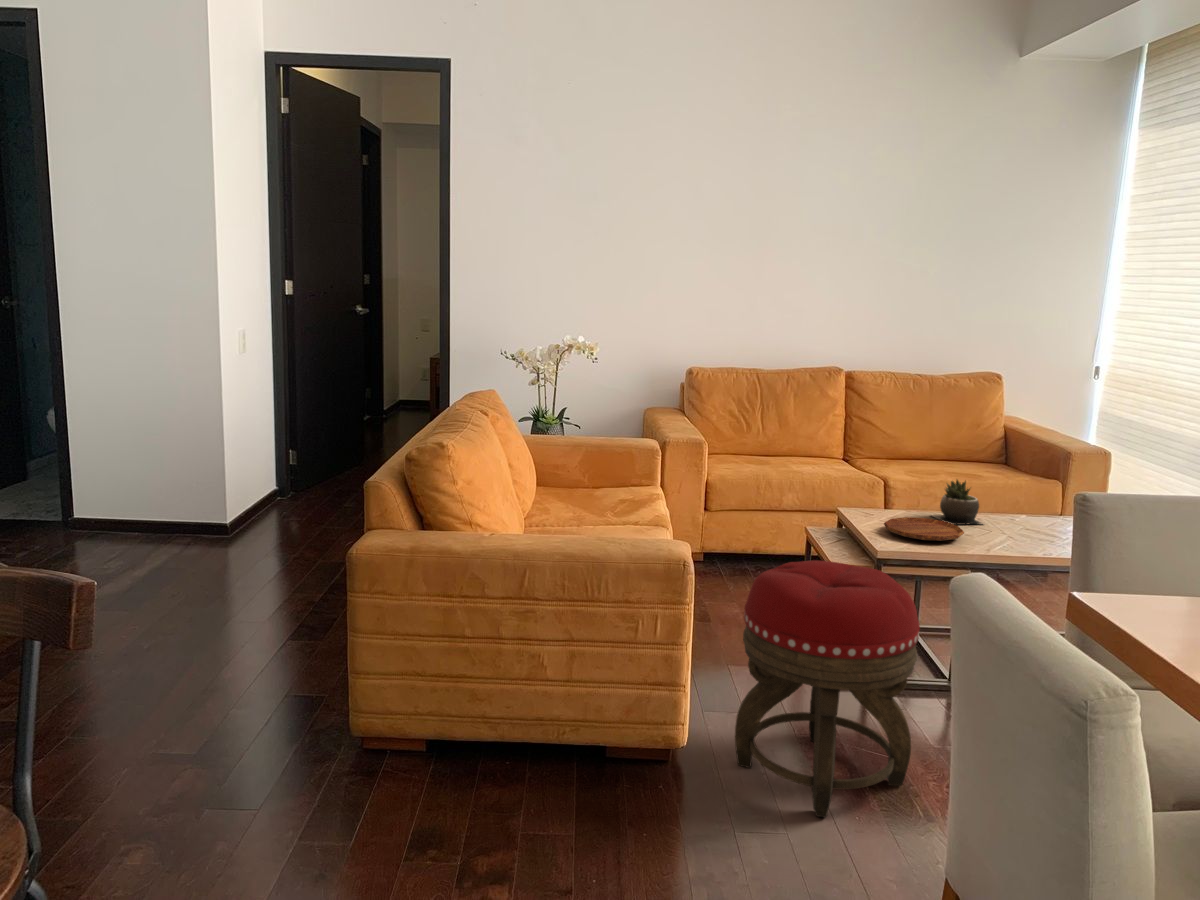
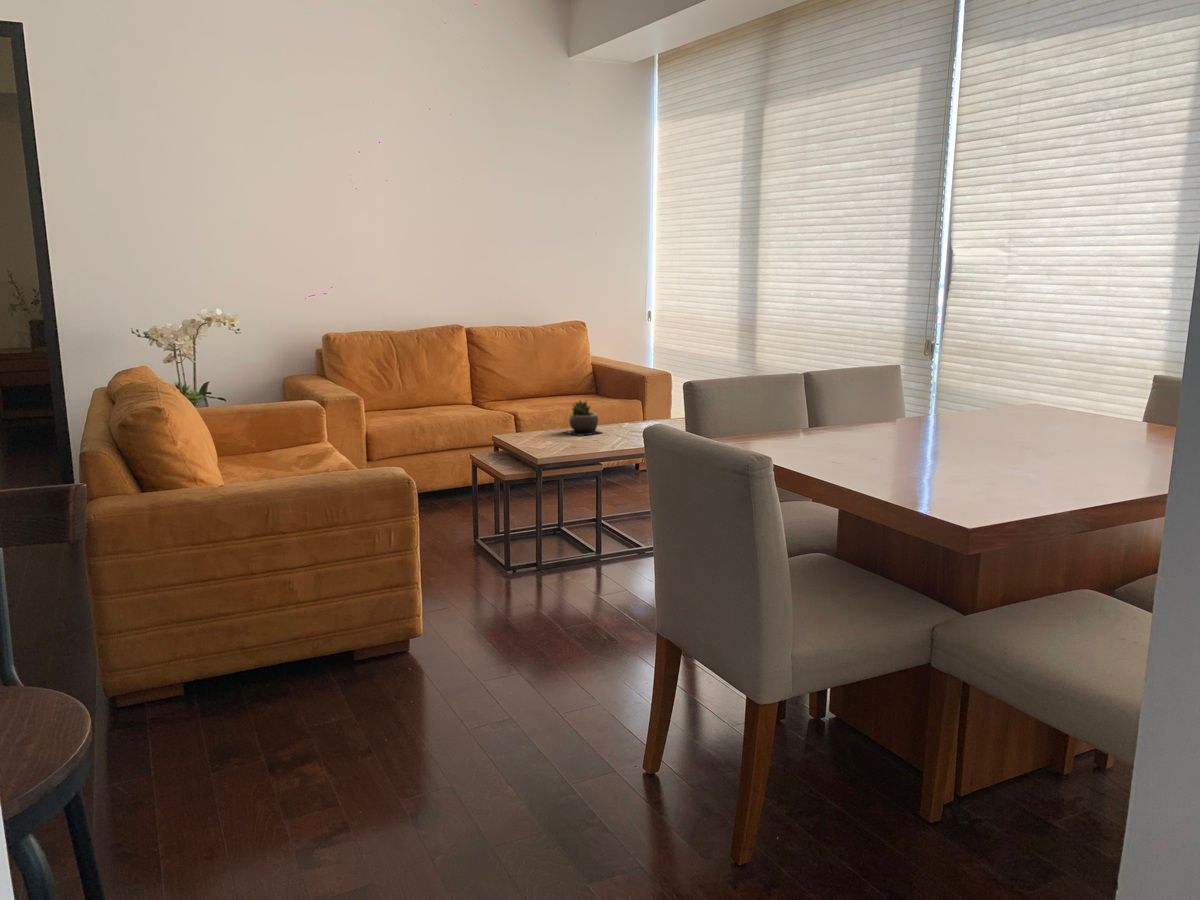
tray: present [884,517,964,541] -> none [534,433,594,448]
footstool: present [735,560,920,817] -> none [454,468,591,661]

